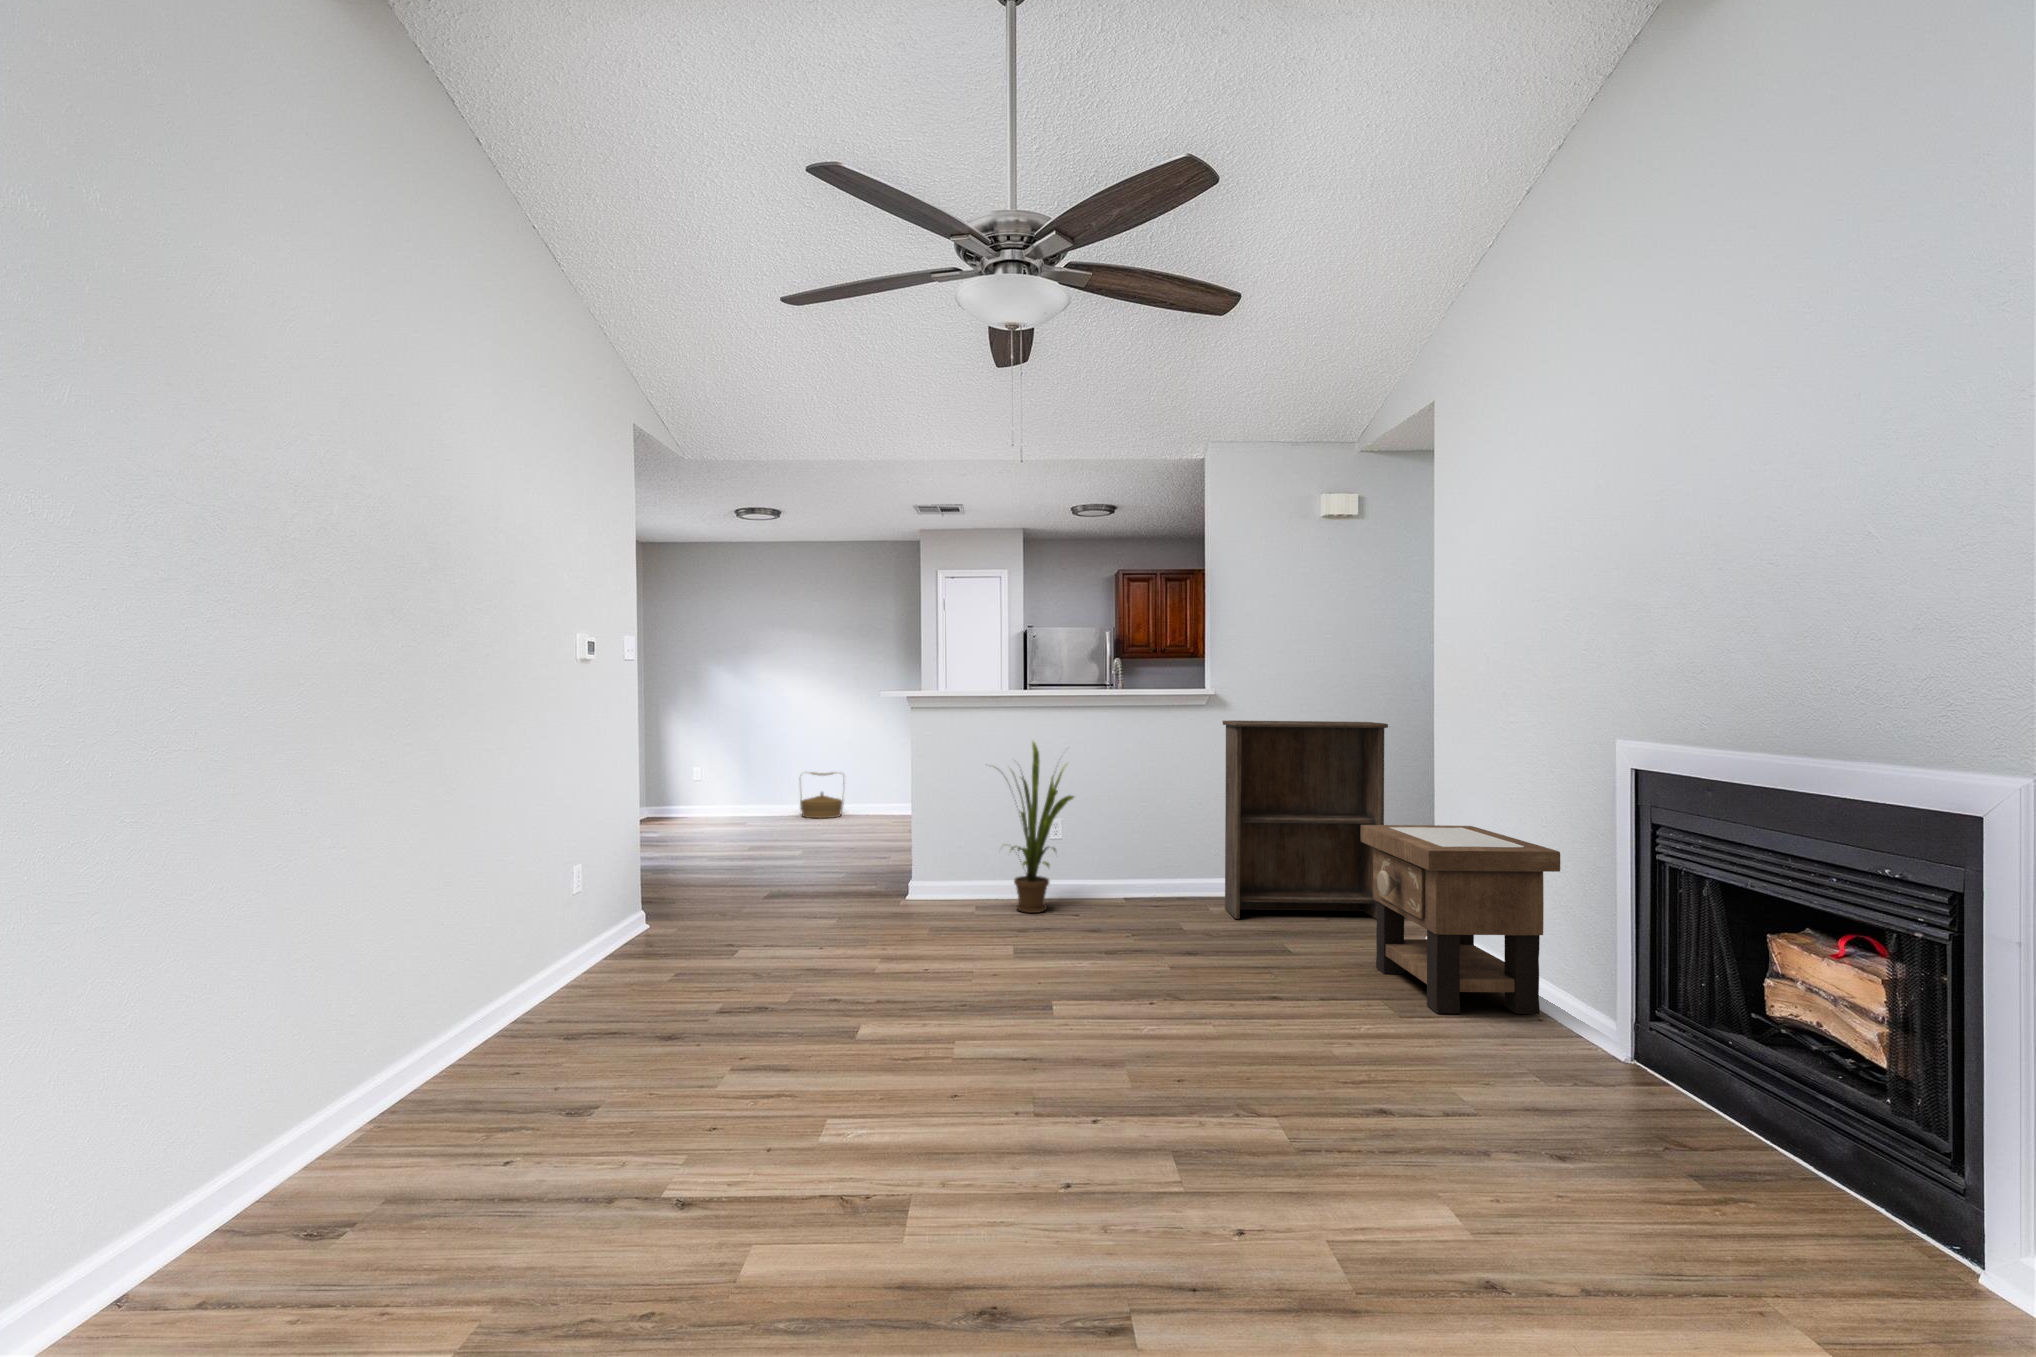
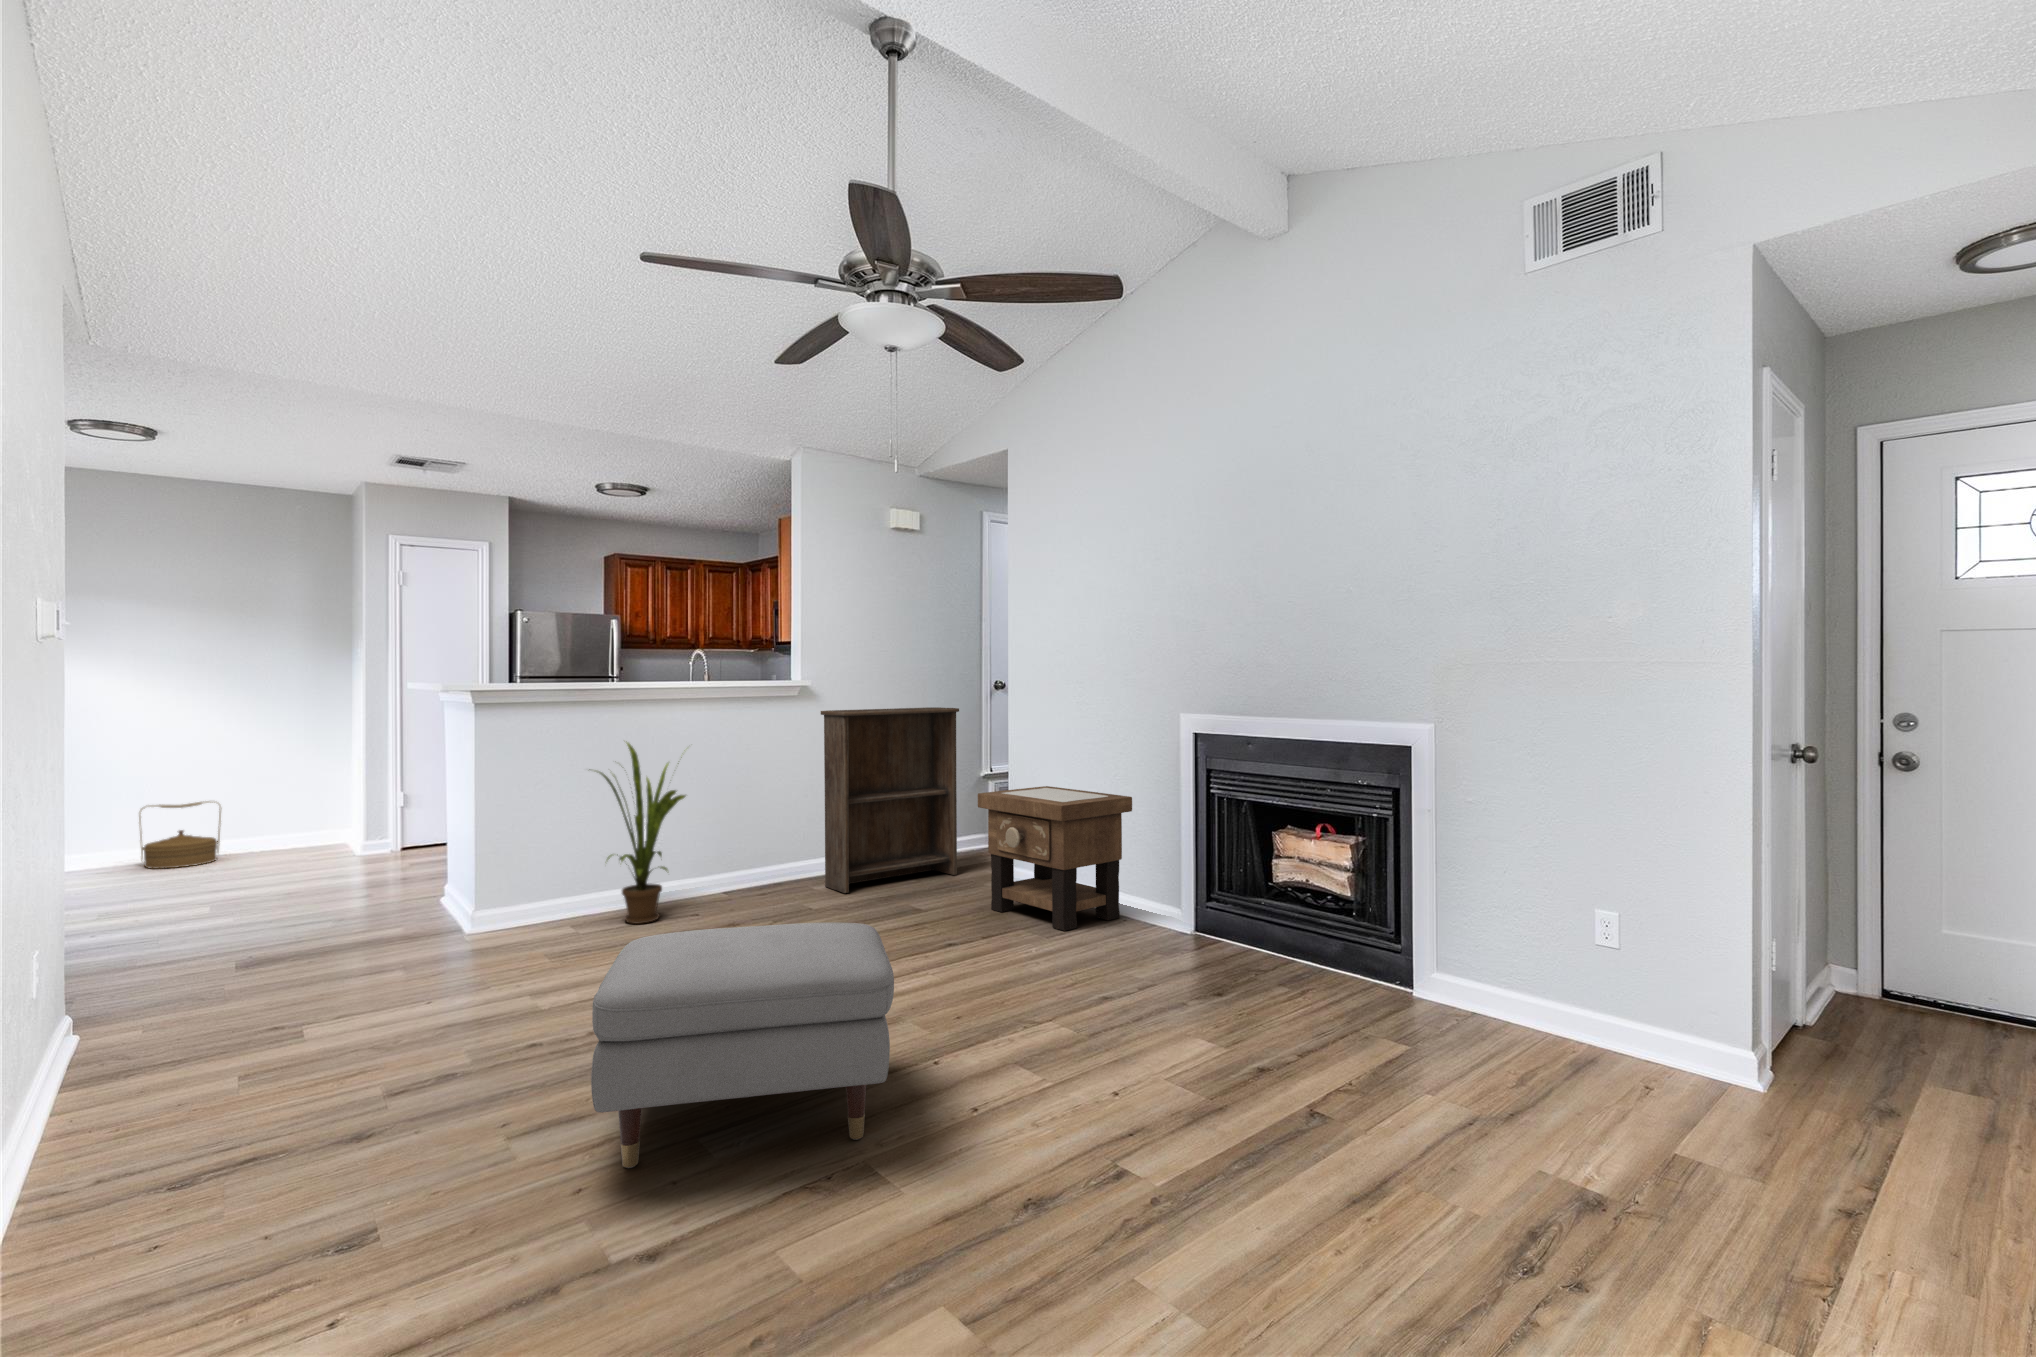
ottoman: none [718,917,1045,1171] -> present [591,922,894,1168]

